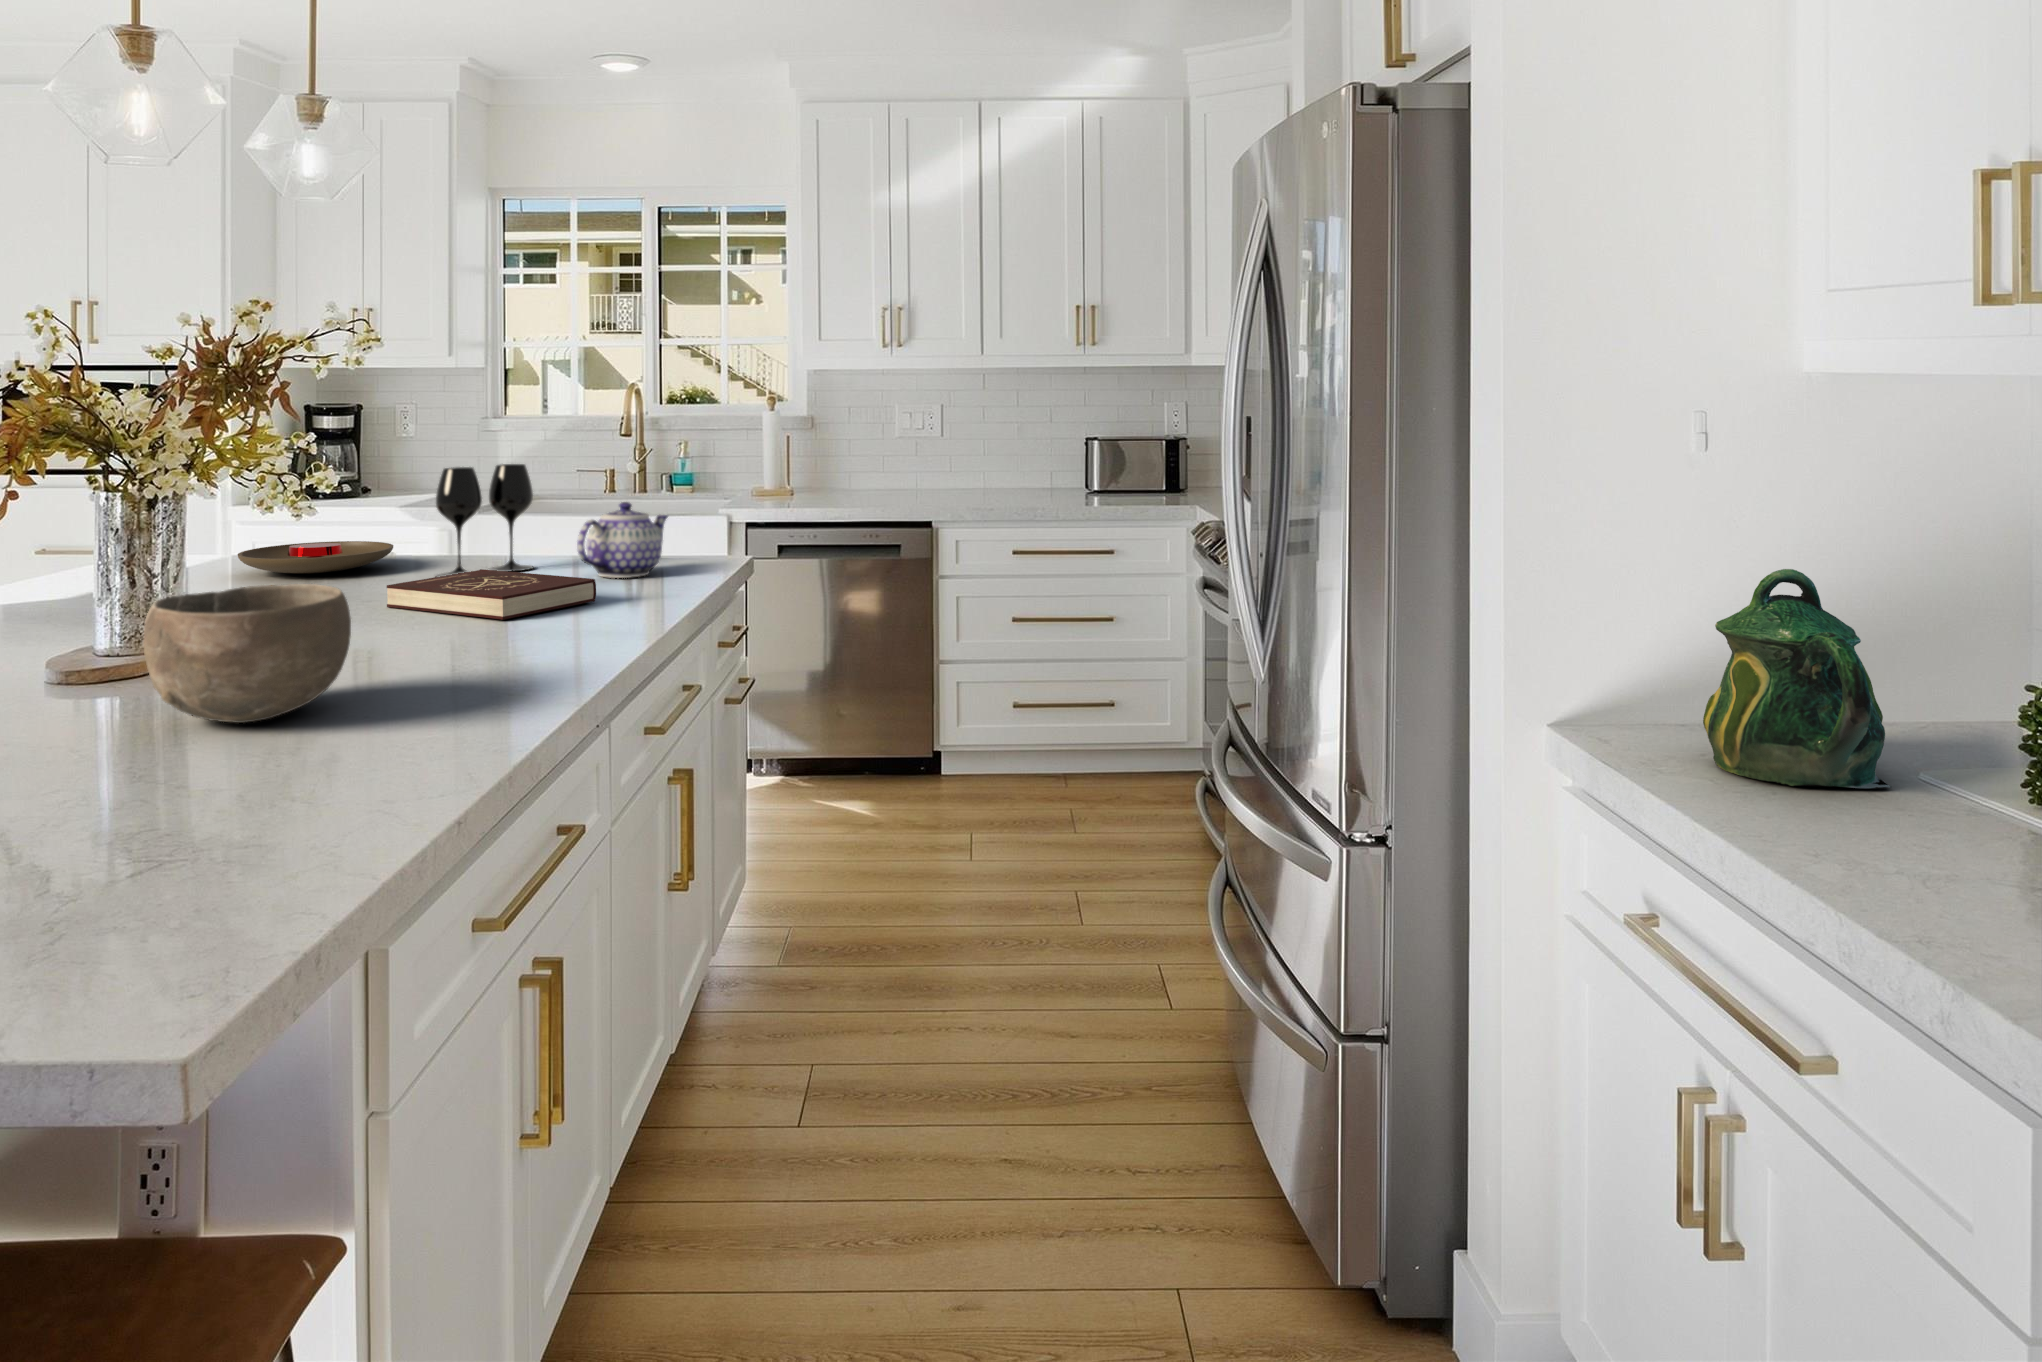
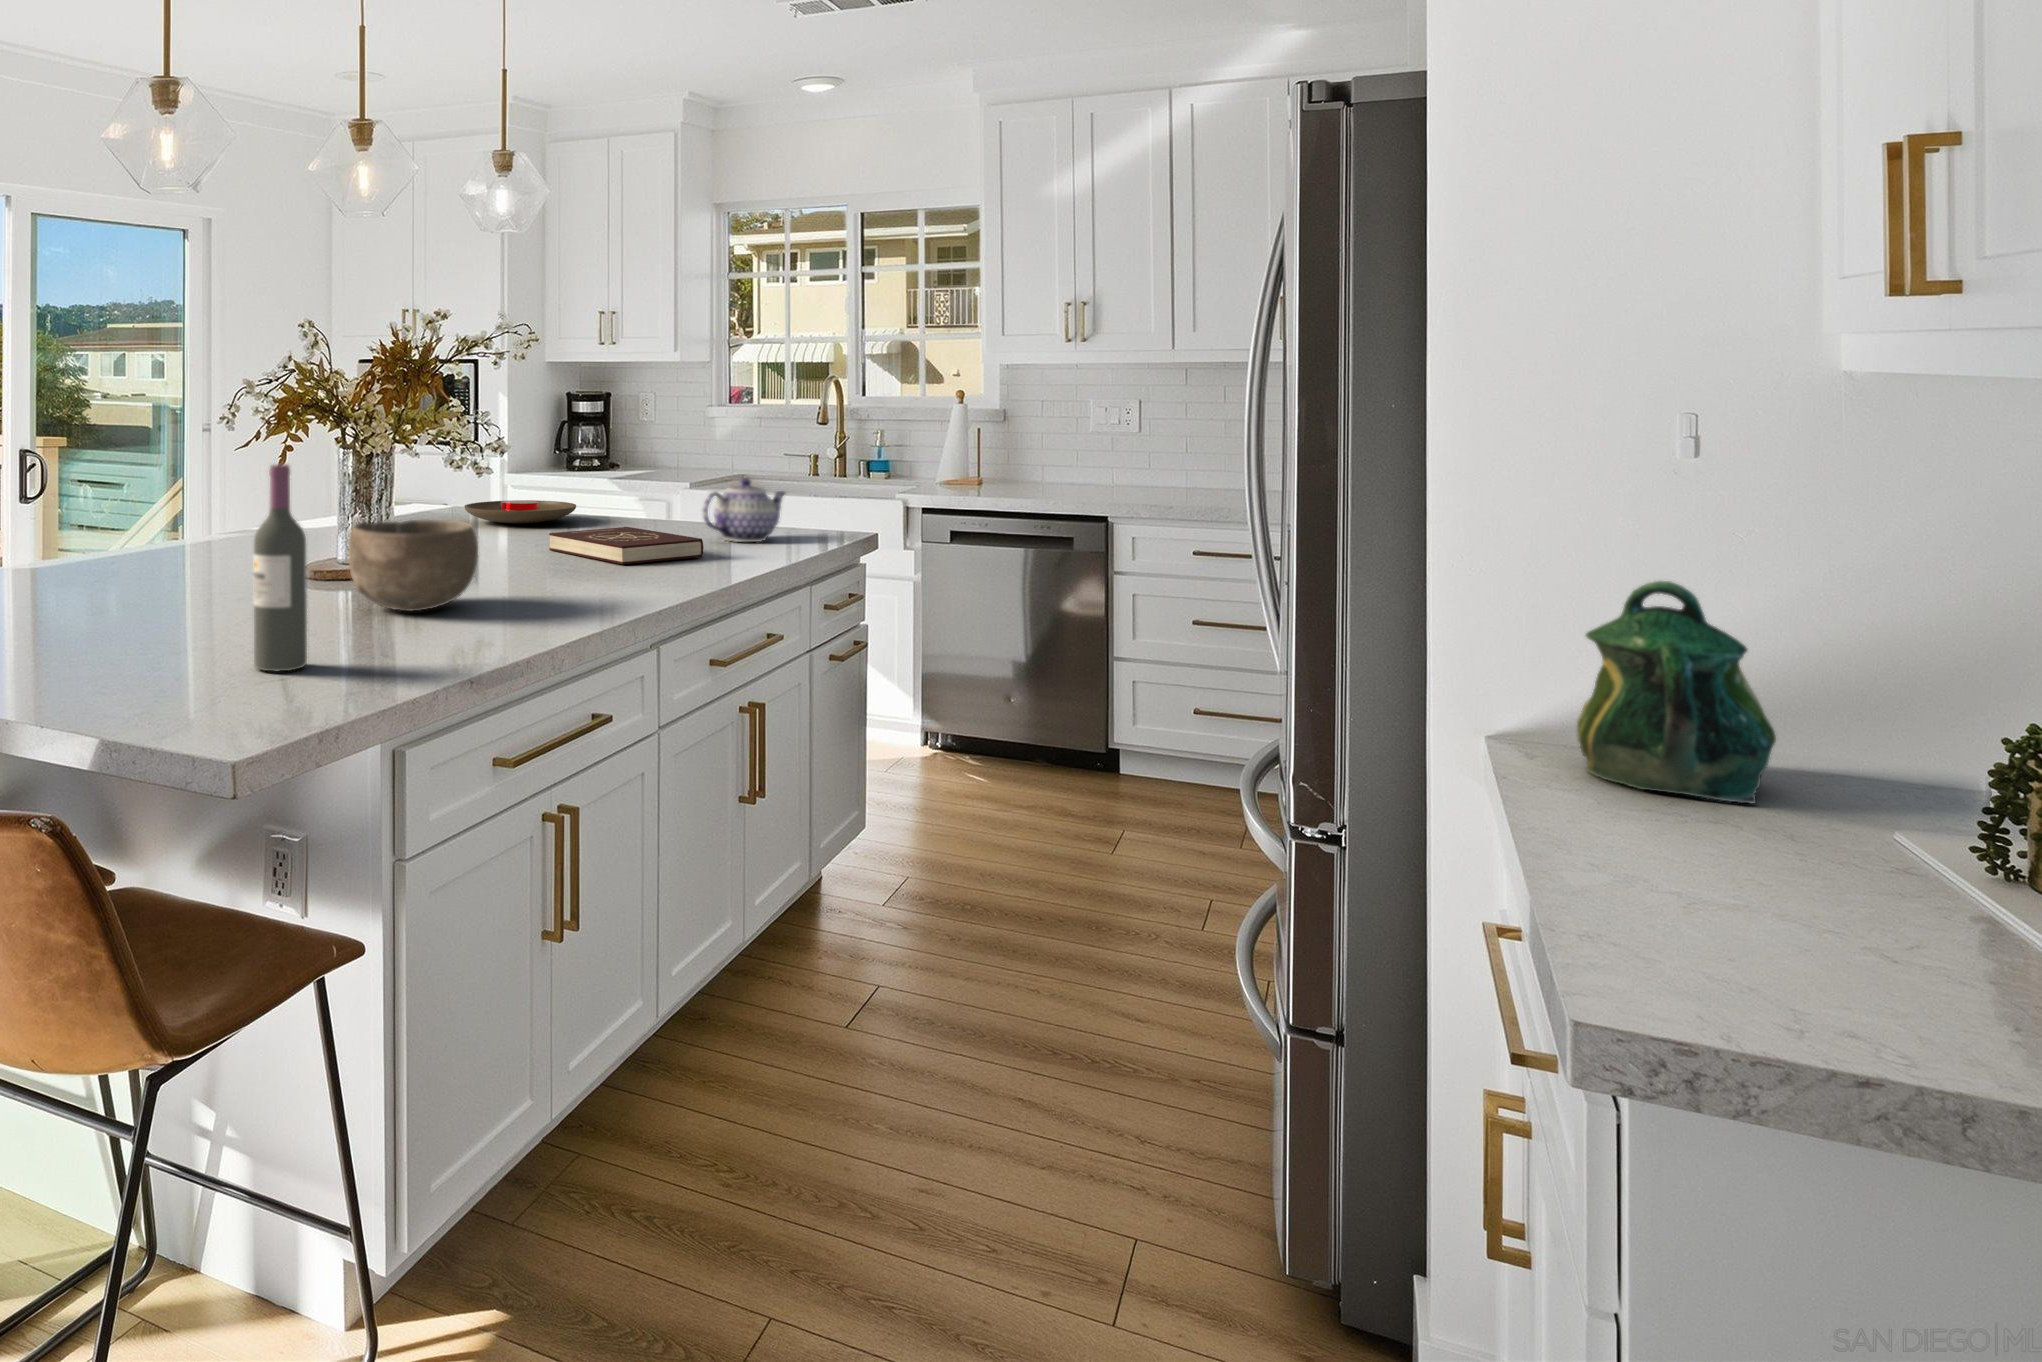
wine glass: present [436,464,533,577] -> none [600,443,680,534]
wine bottle: none [36,524,134,866] -> present [254,464,307,671]

